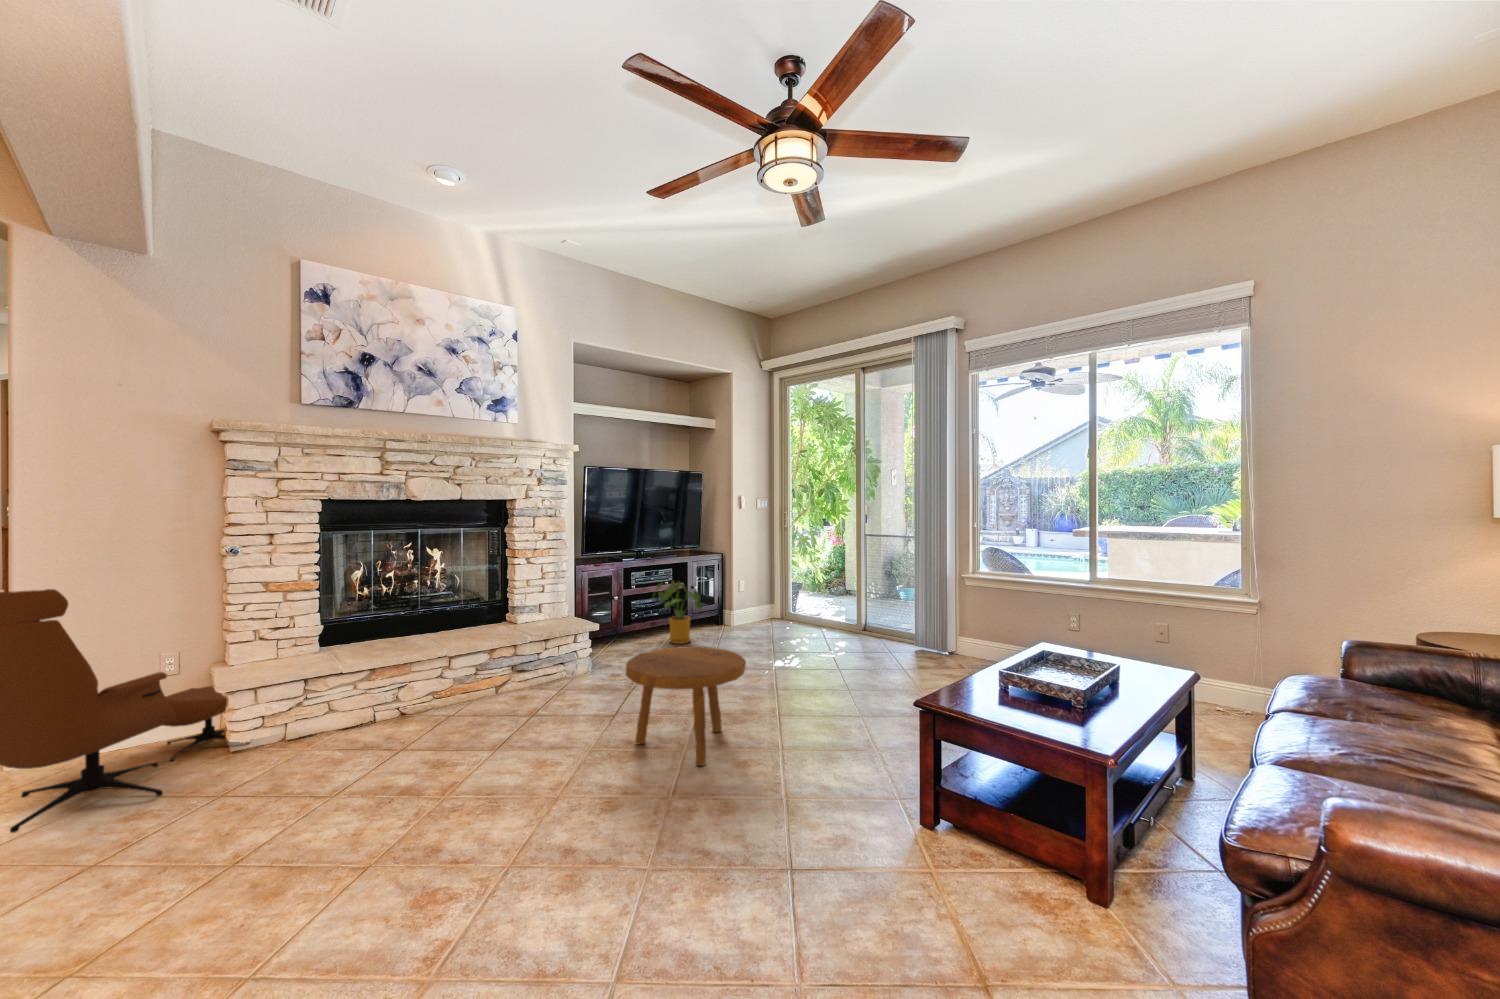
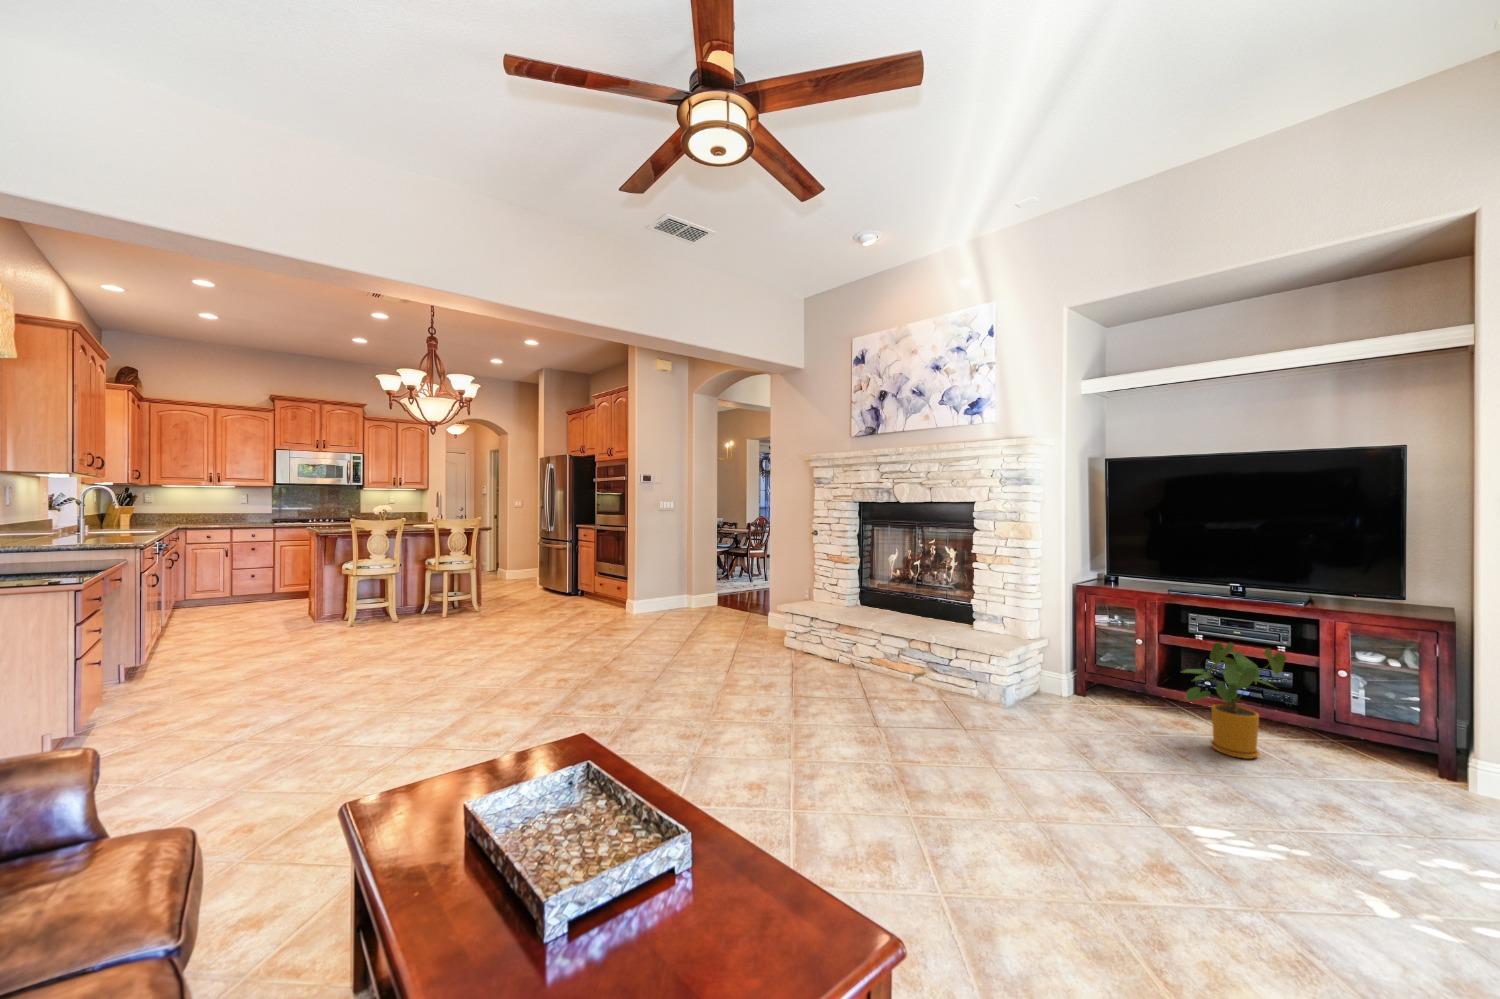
lounge chair: present [0,589,249,833] -> none [693,534,819,645]
footstool: present [626,646,746,766] -> none [727,649,854,772]

